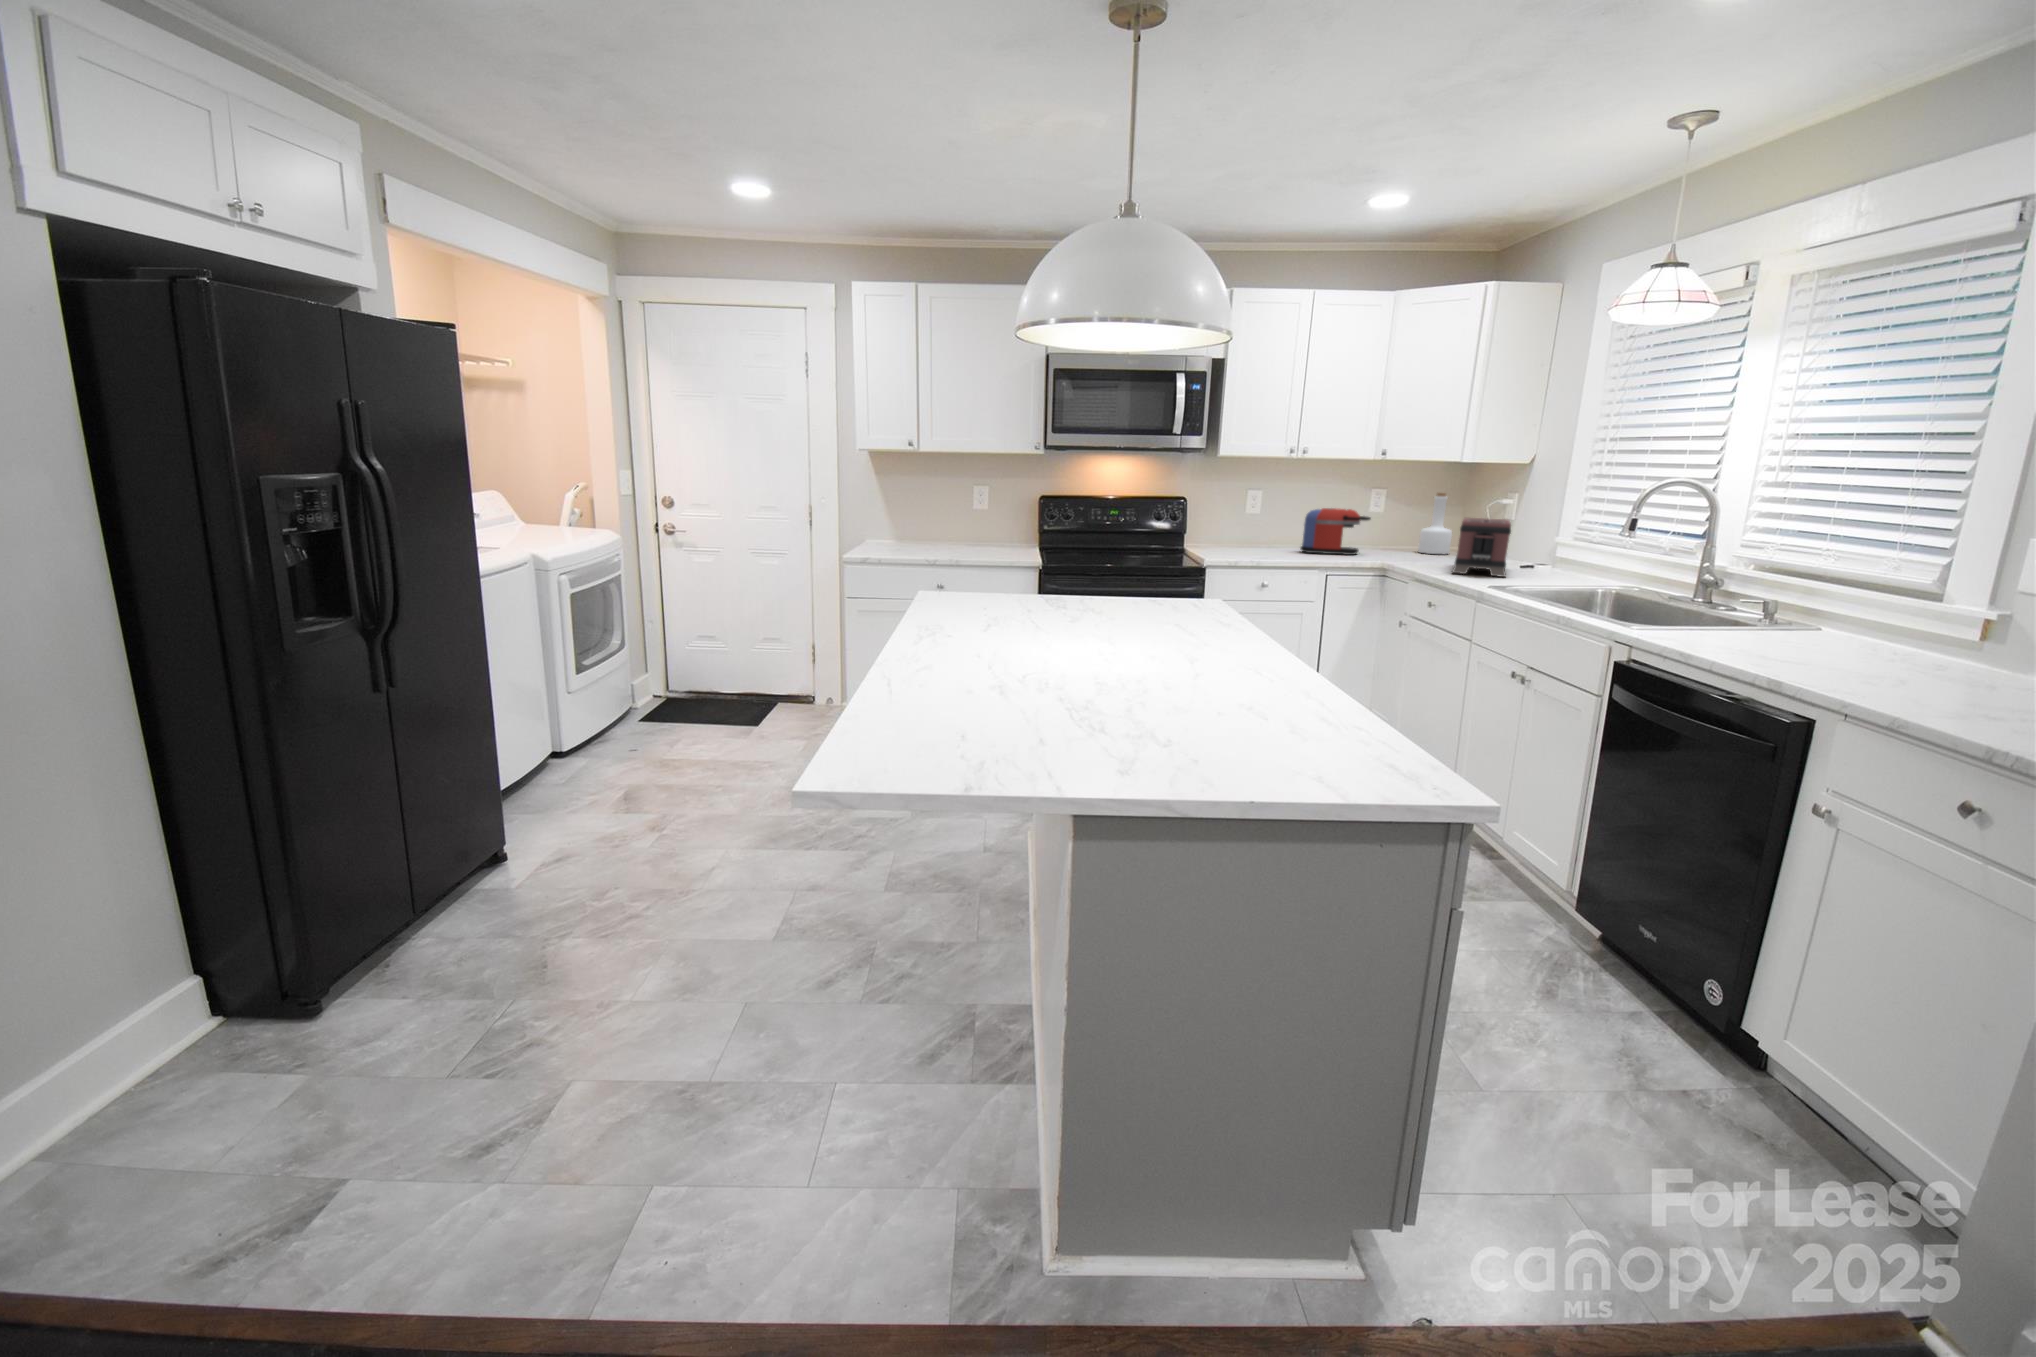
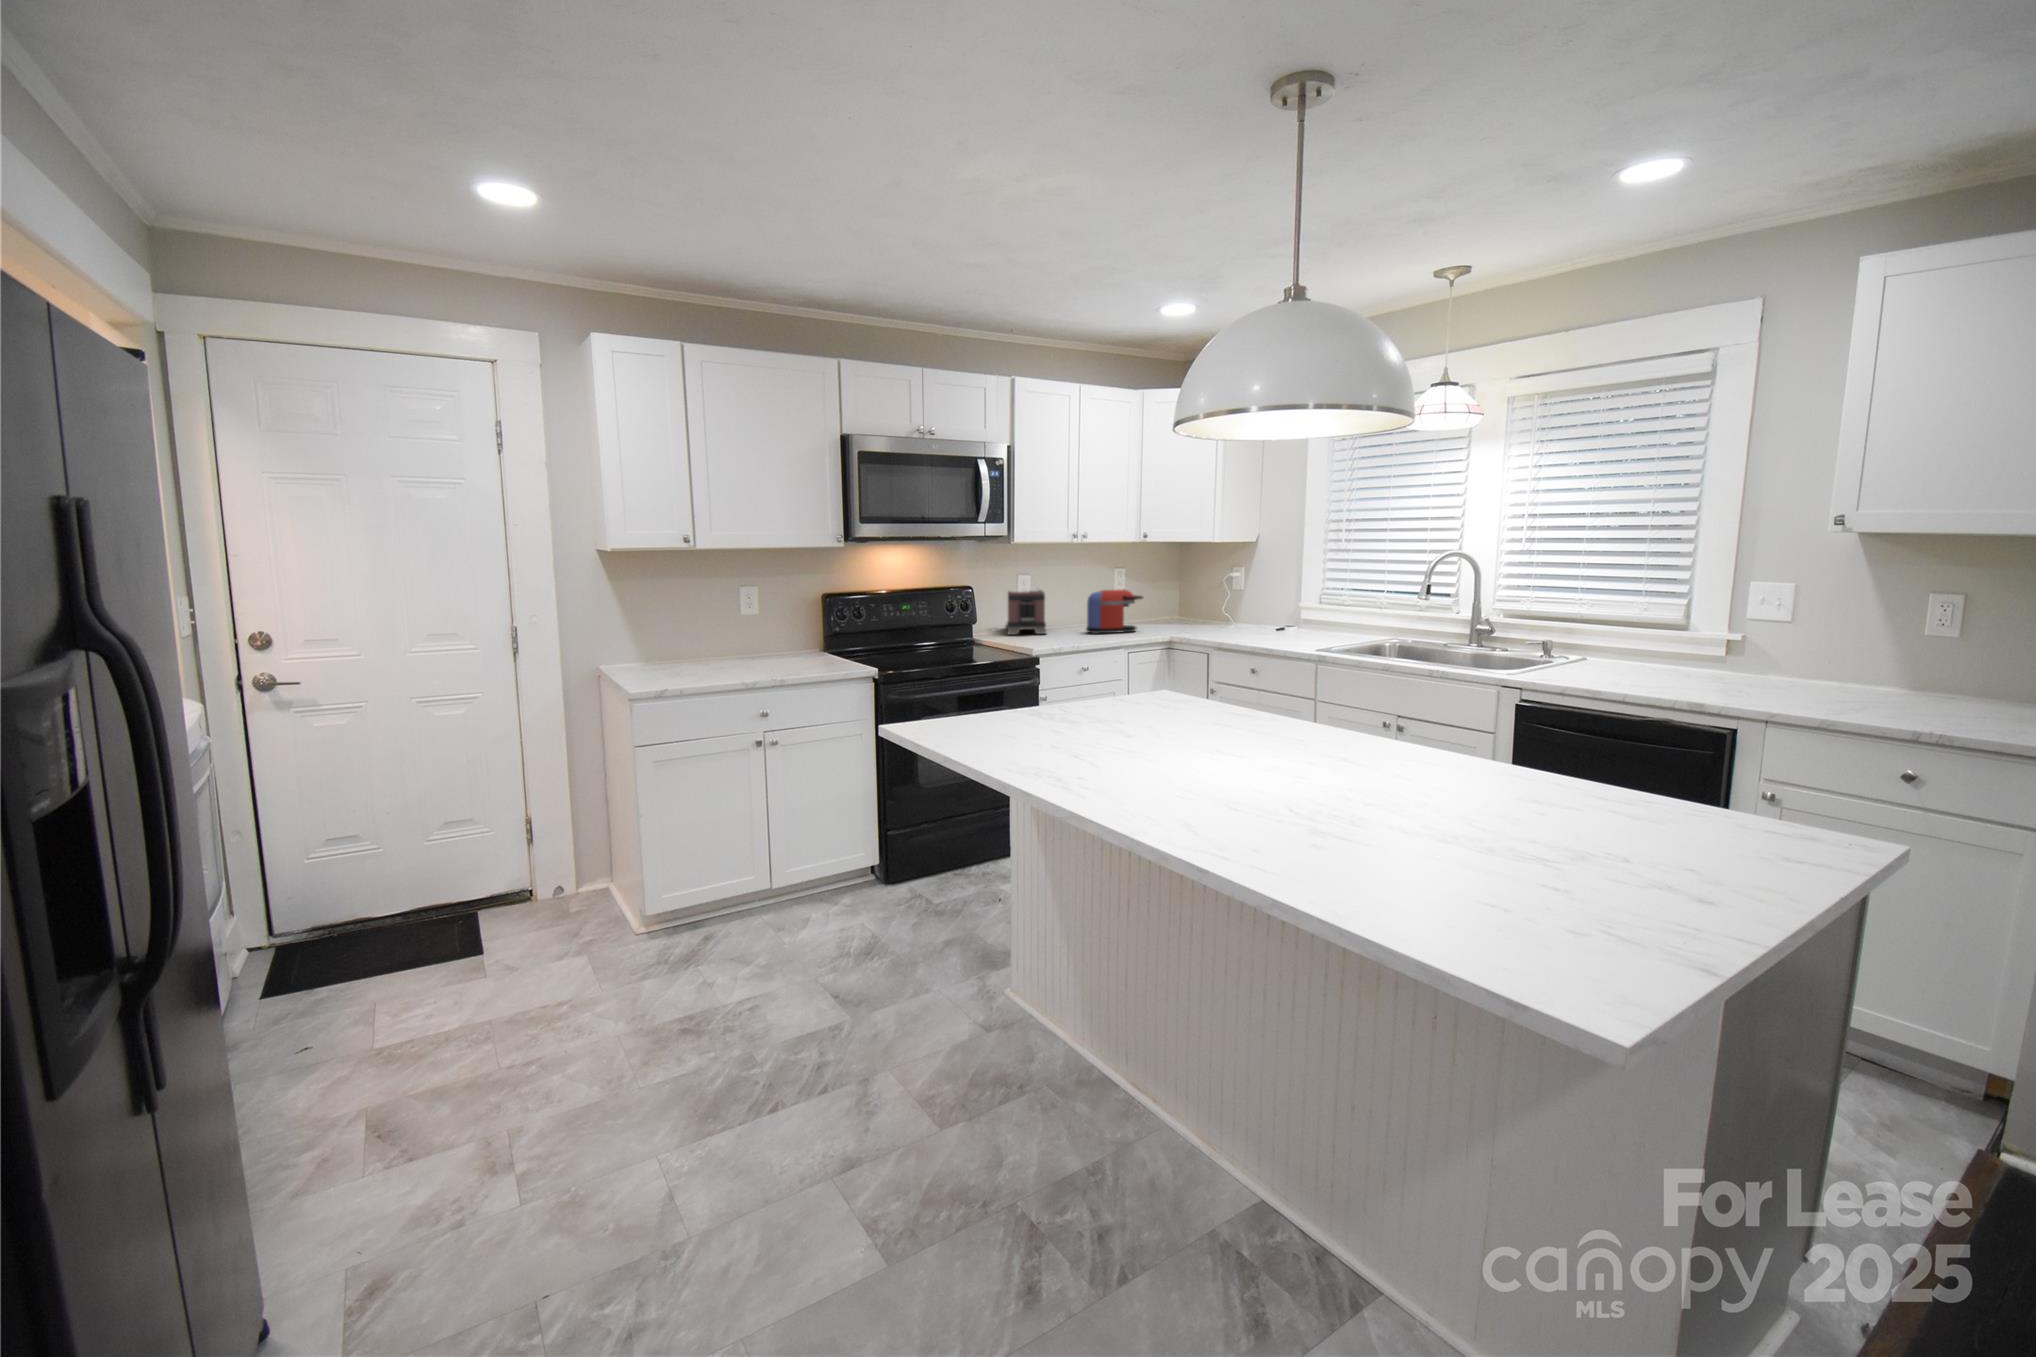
bottle: present [1418,493,1452,554] -> none [1172,570,1198,625]
toaster: present [1453,518,1511,577] -> present [1005,589,1046,635]

